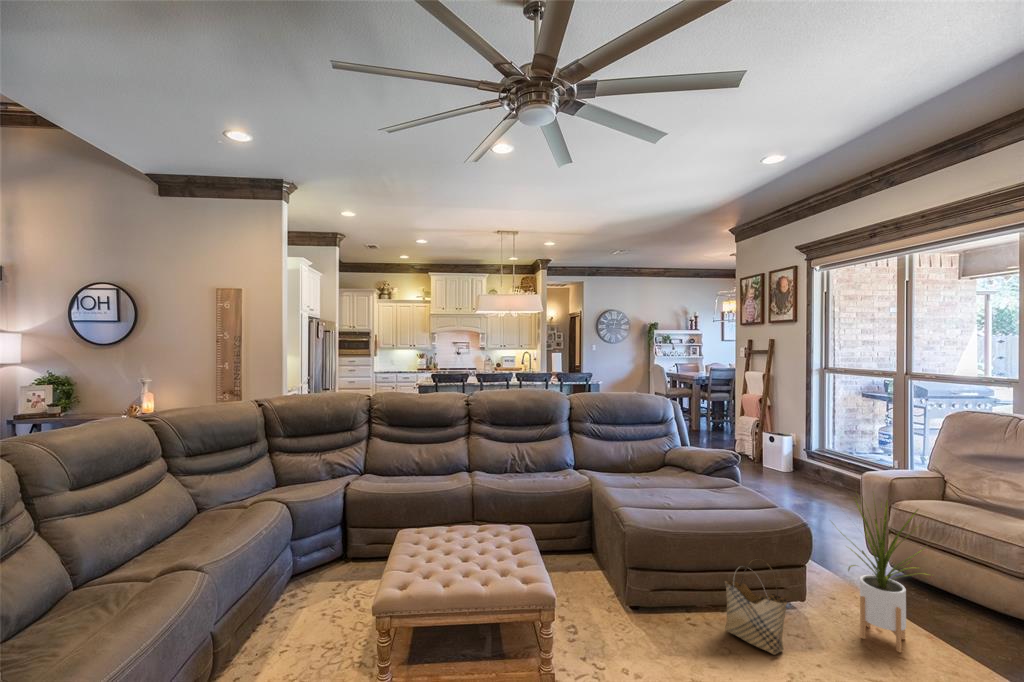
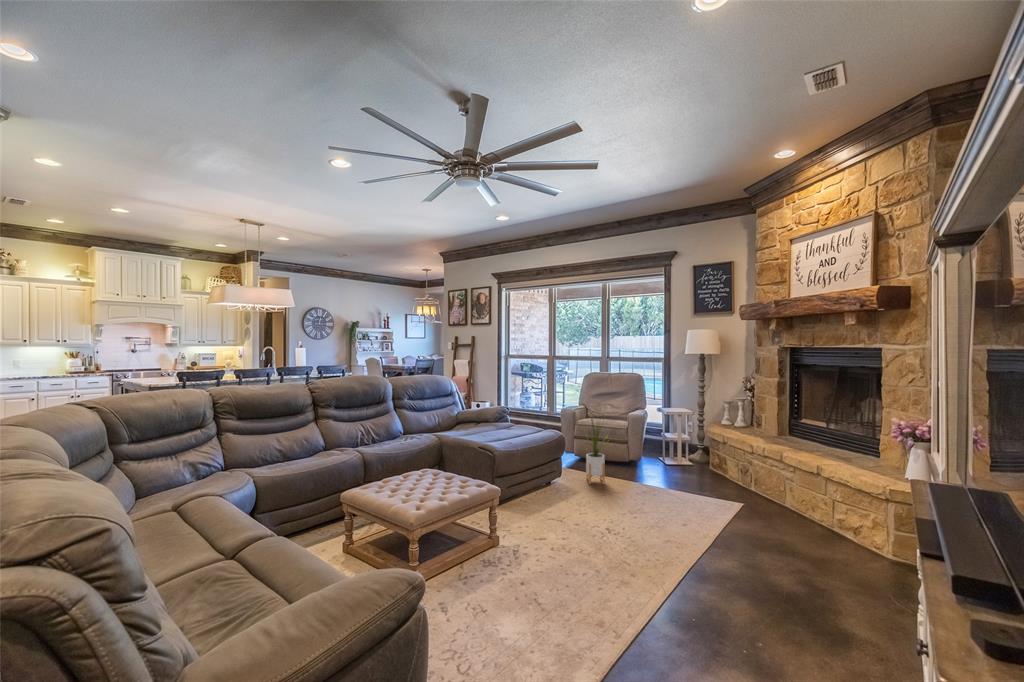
woven basket: present [725,559,787,654] -> none [541,455,572,499]

